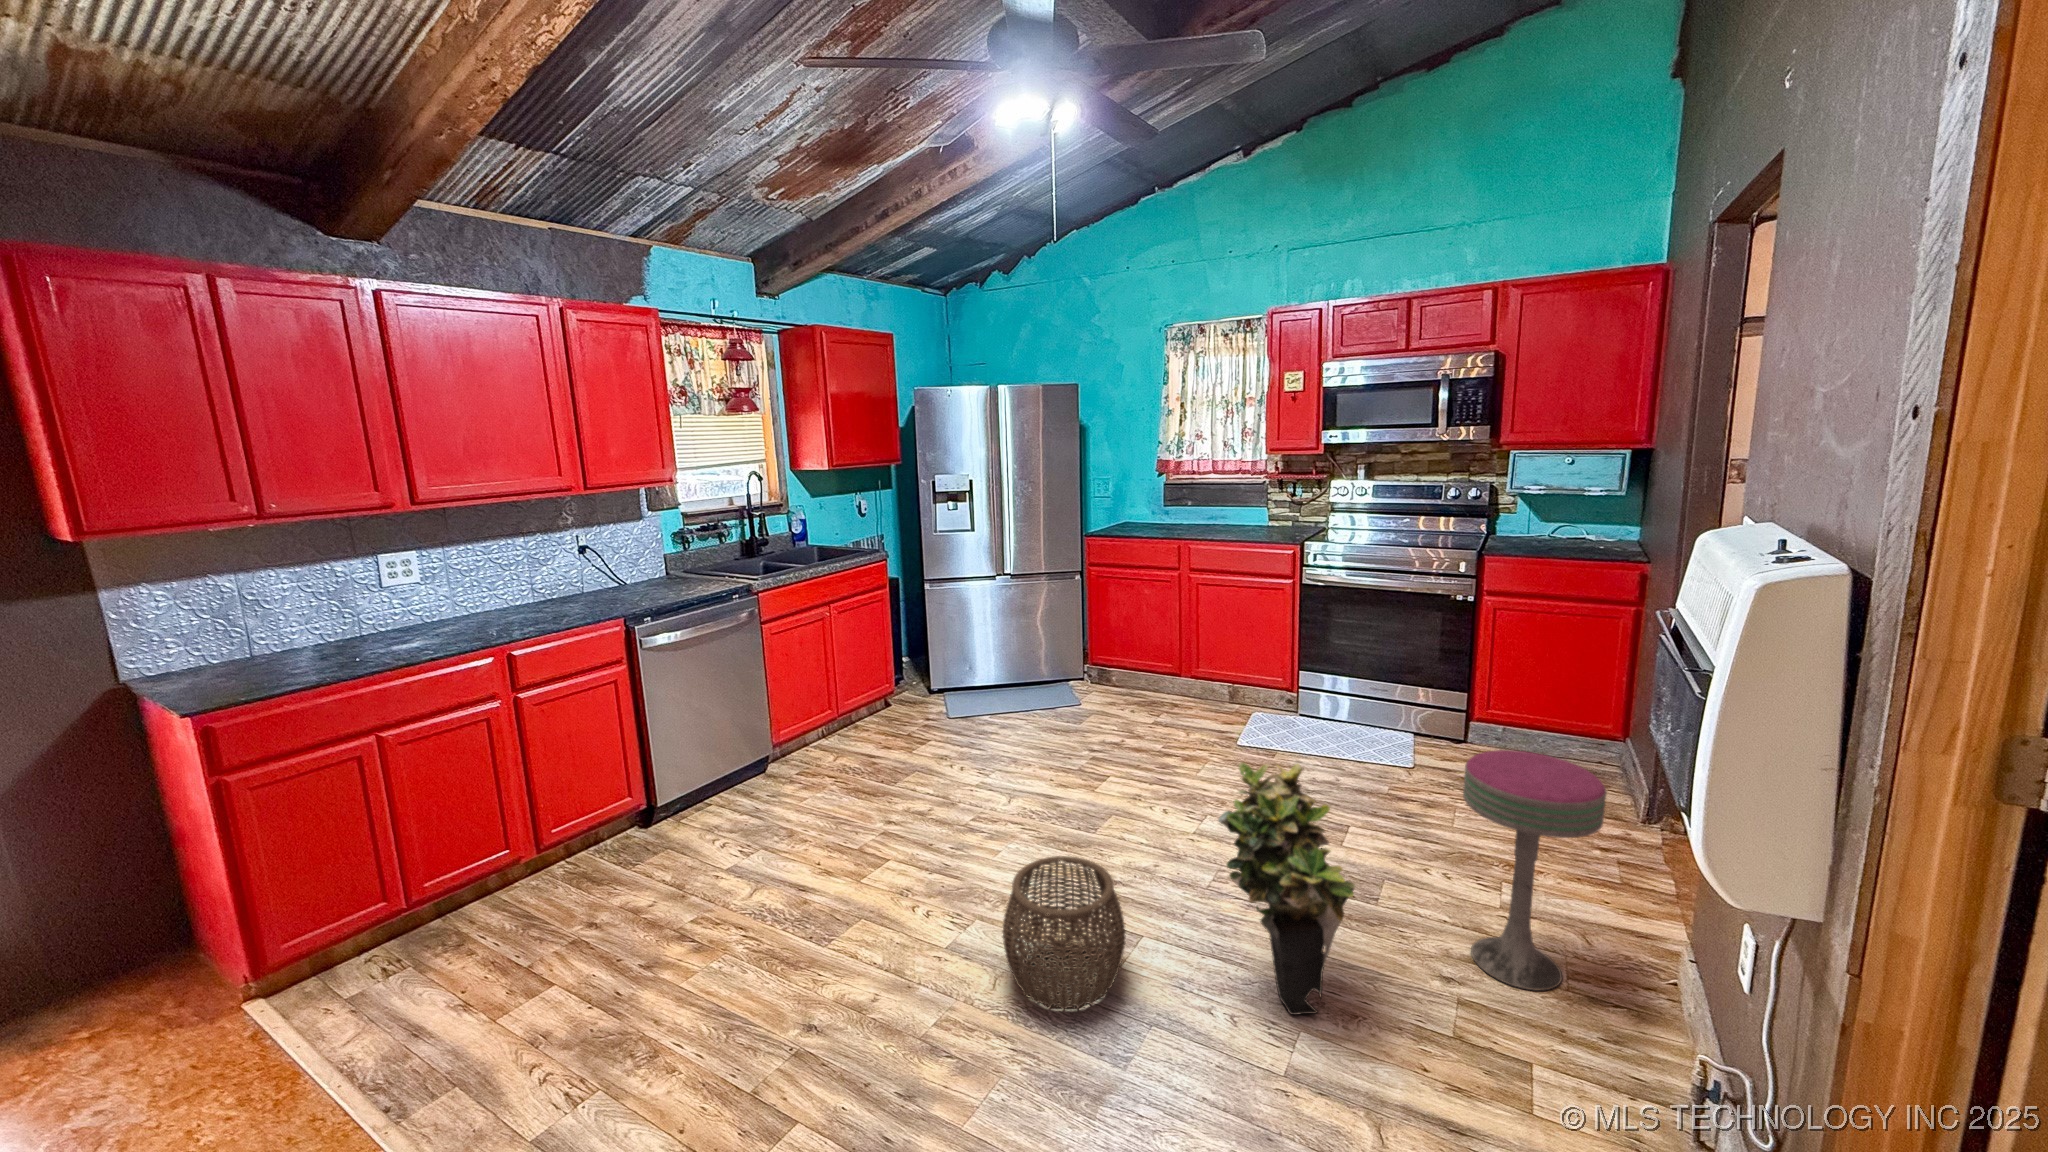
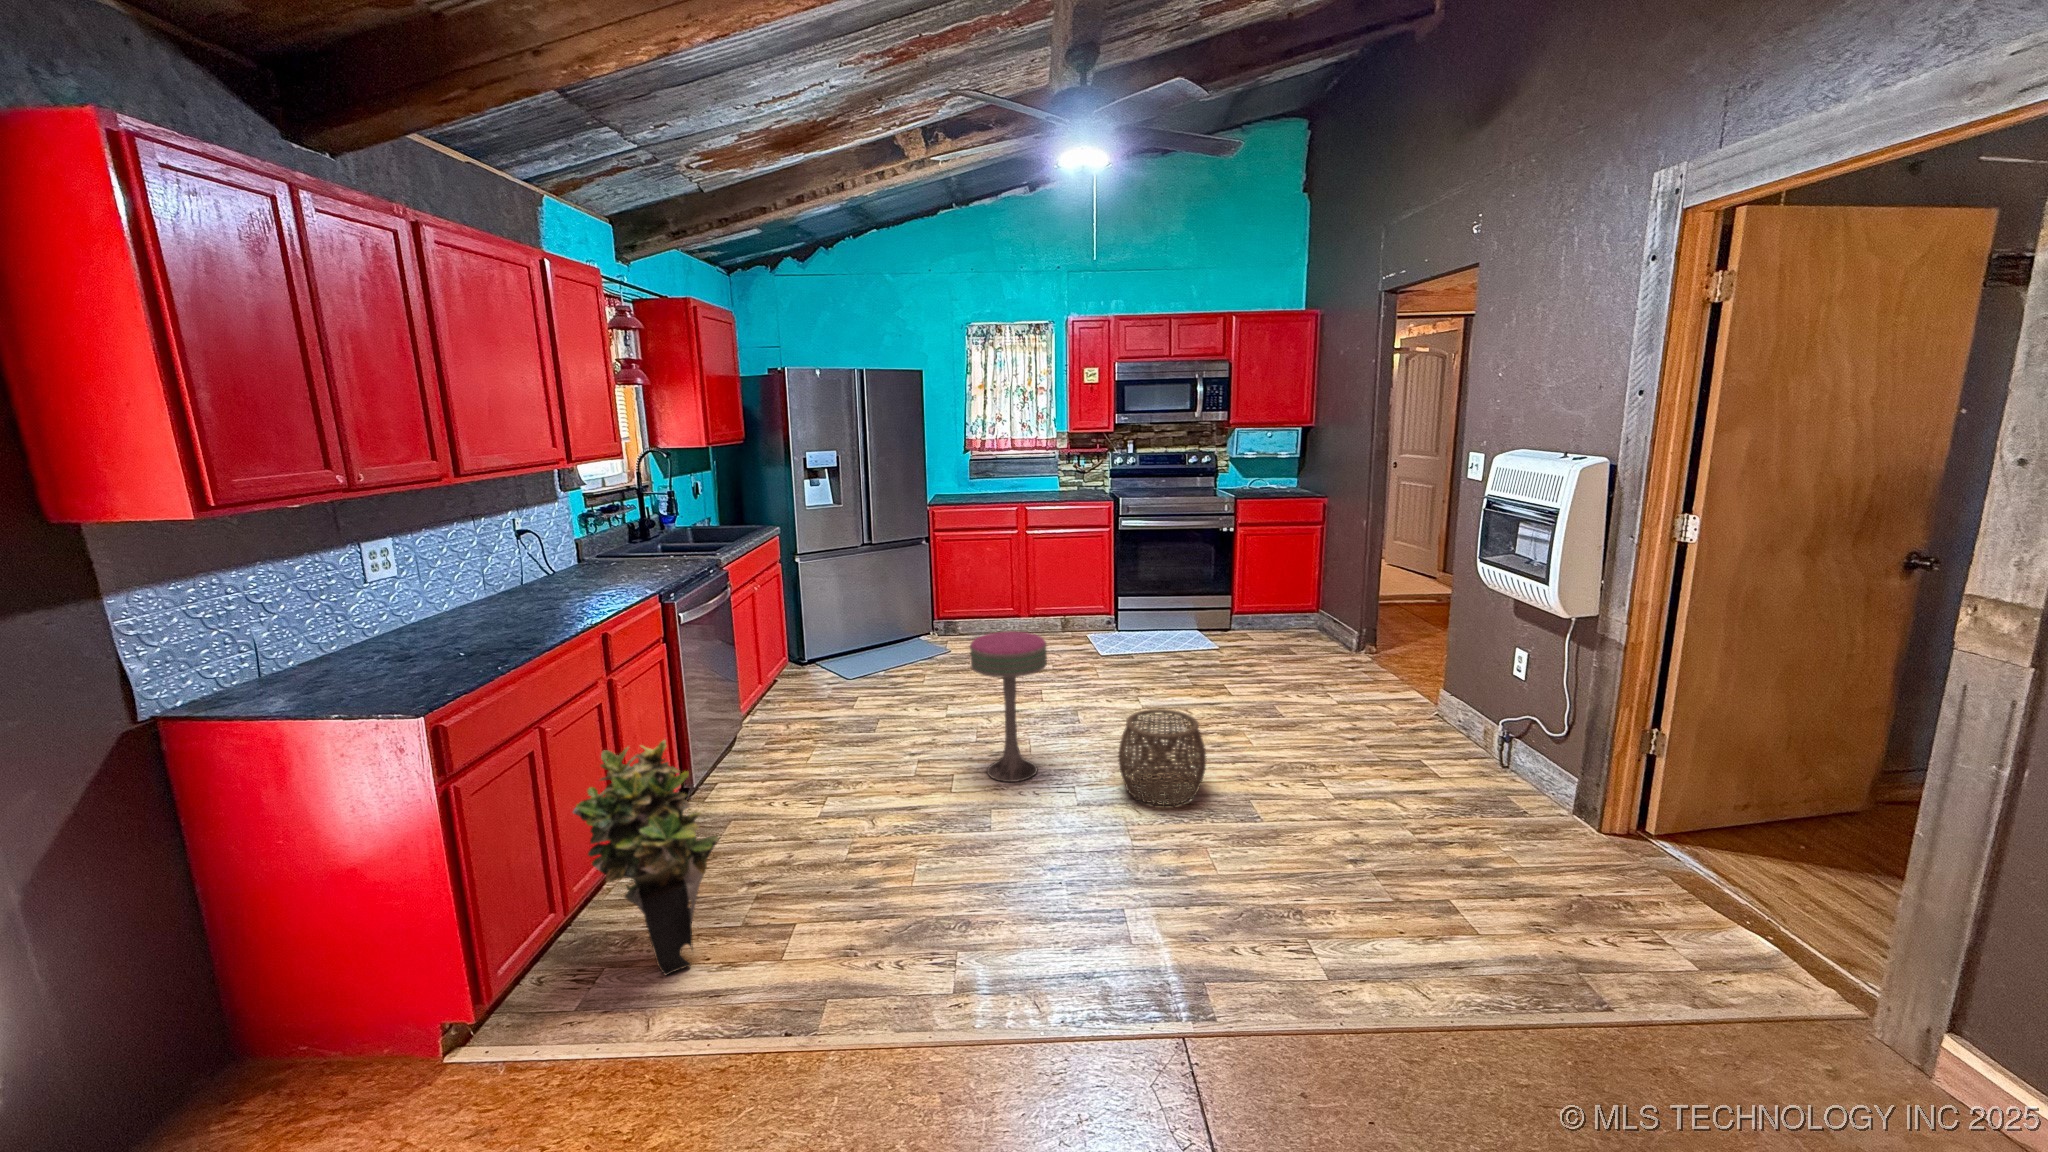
bar stool: present [1463,750,1607,991] -> present [970,631,1047,782]
potted plant: present [1219,763,1355,1015] -> present [573,740,718,975]

